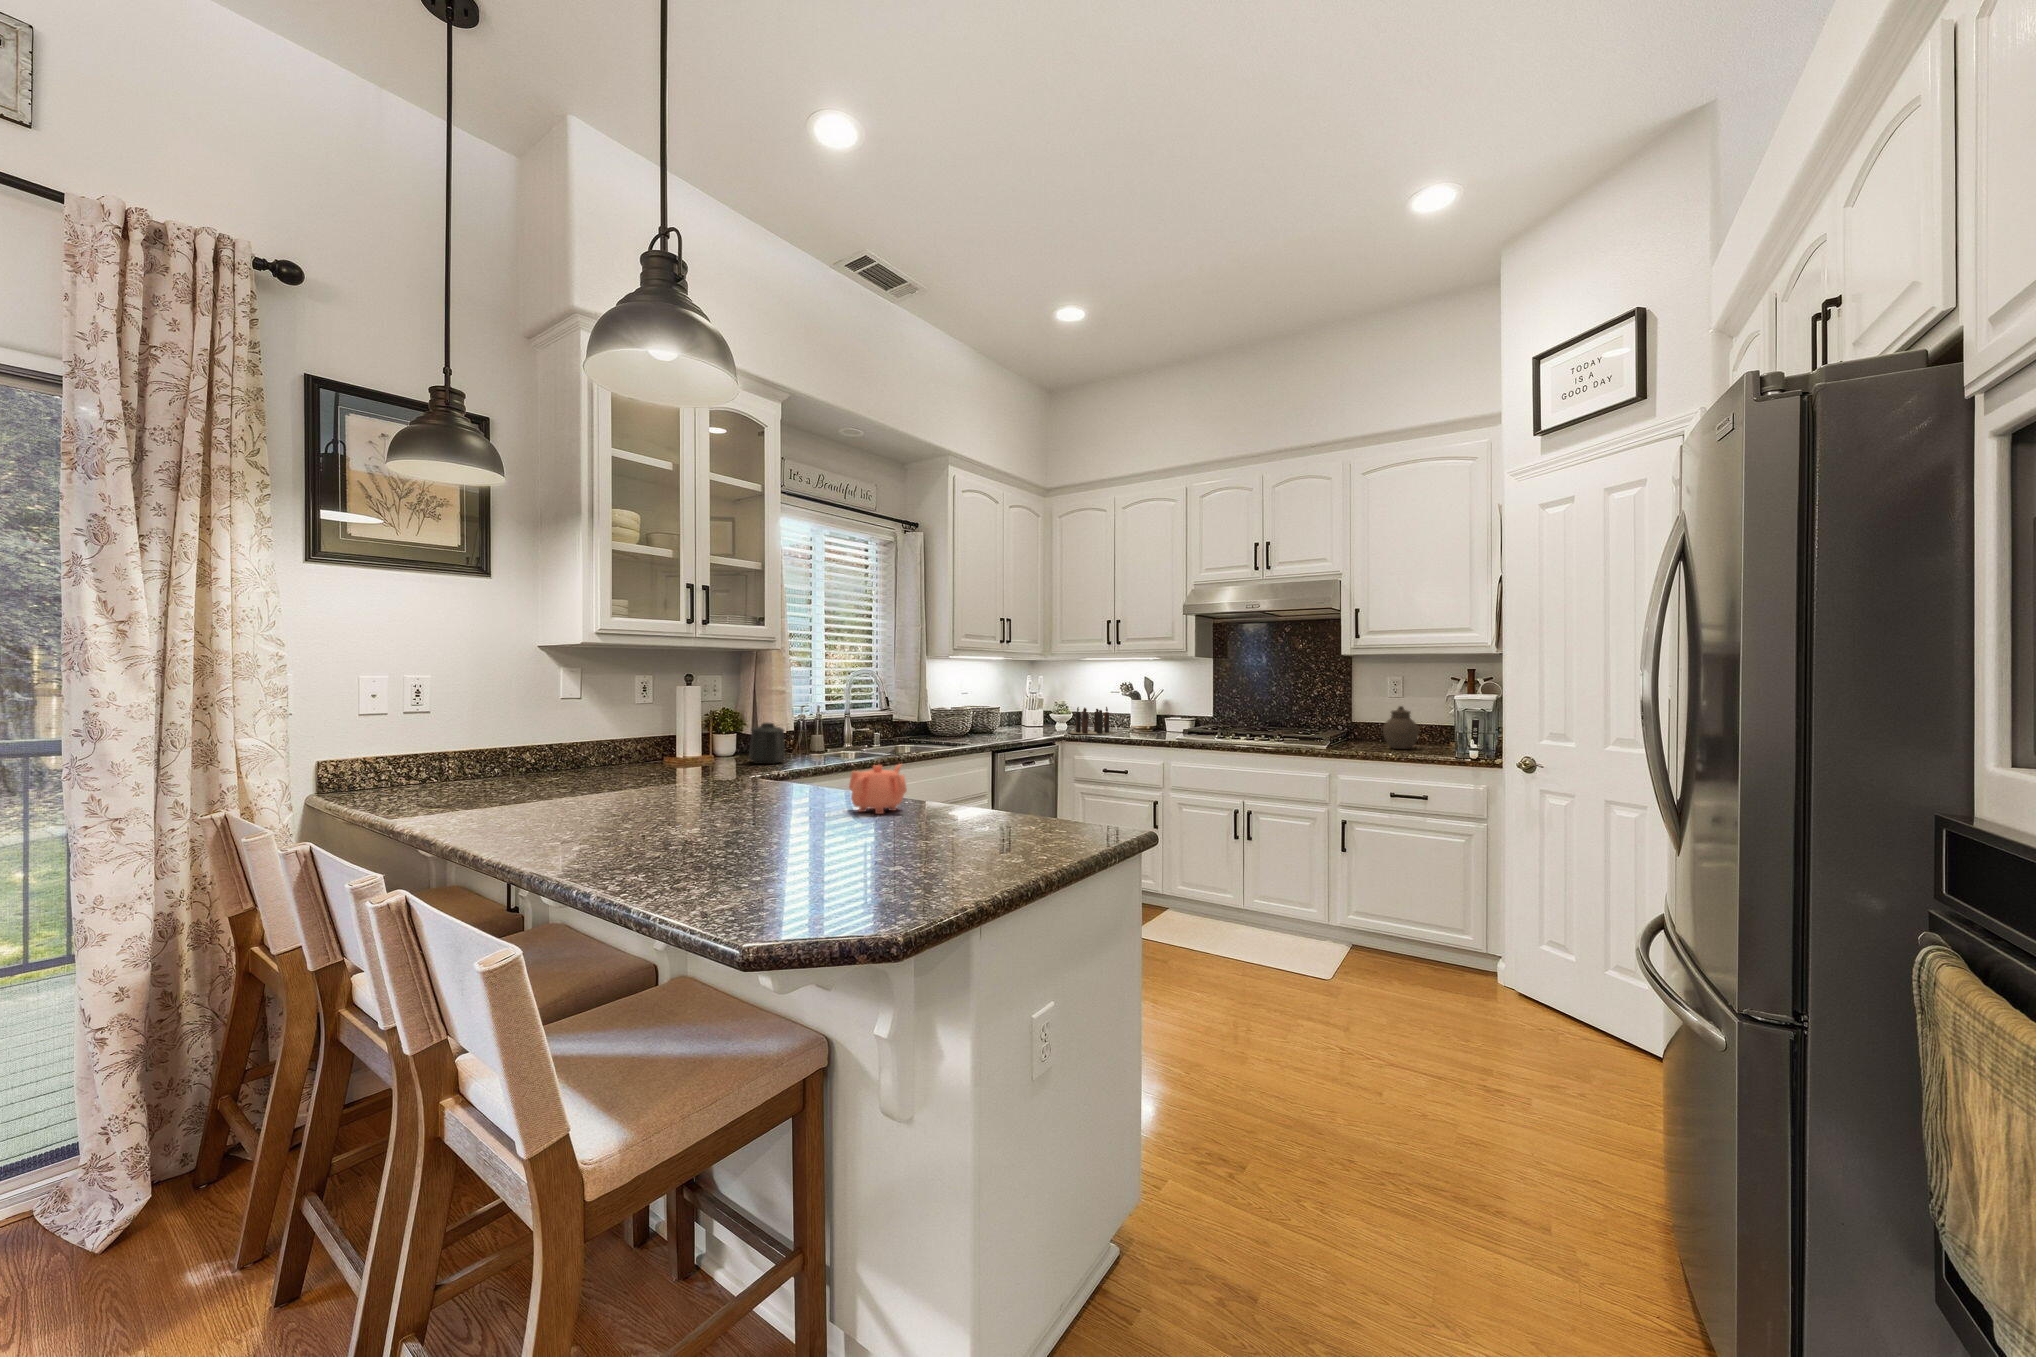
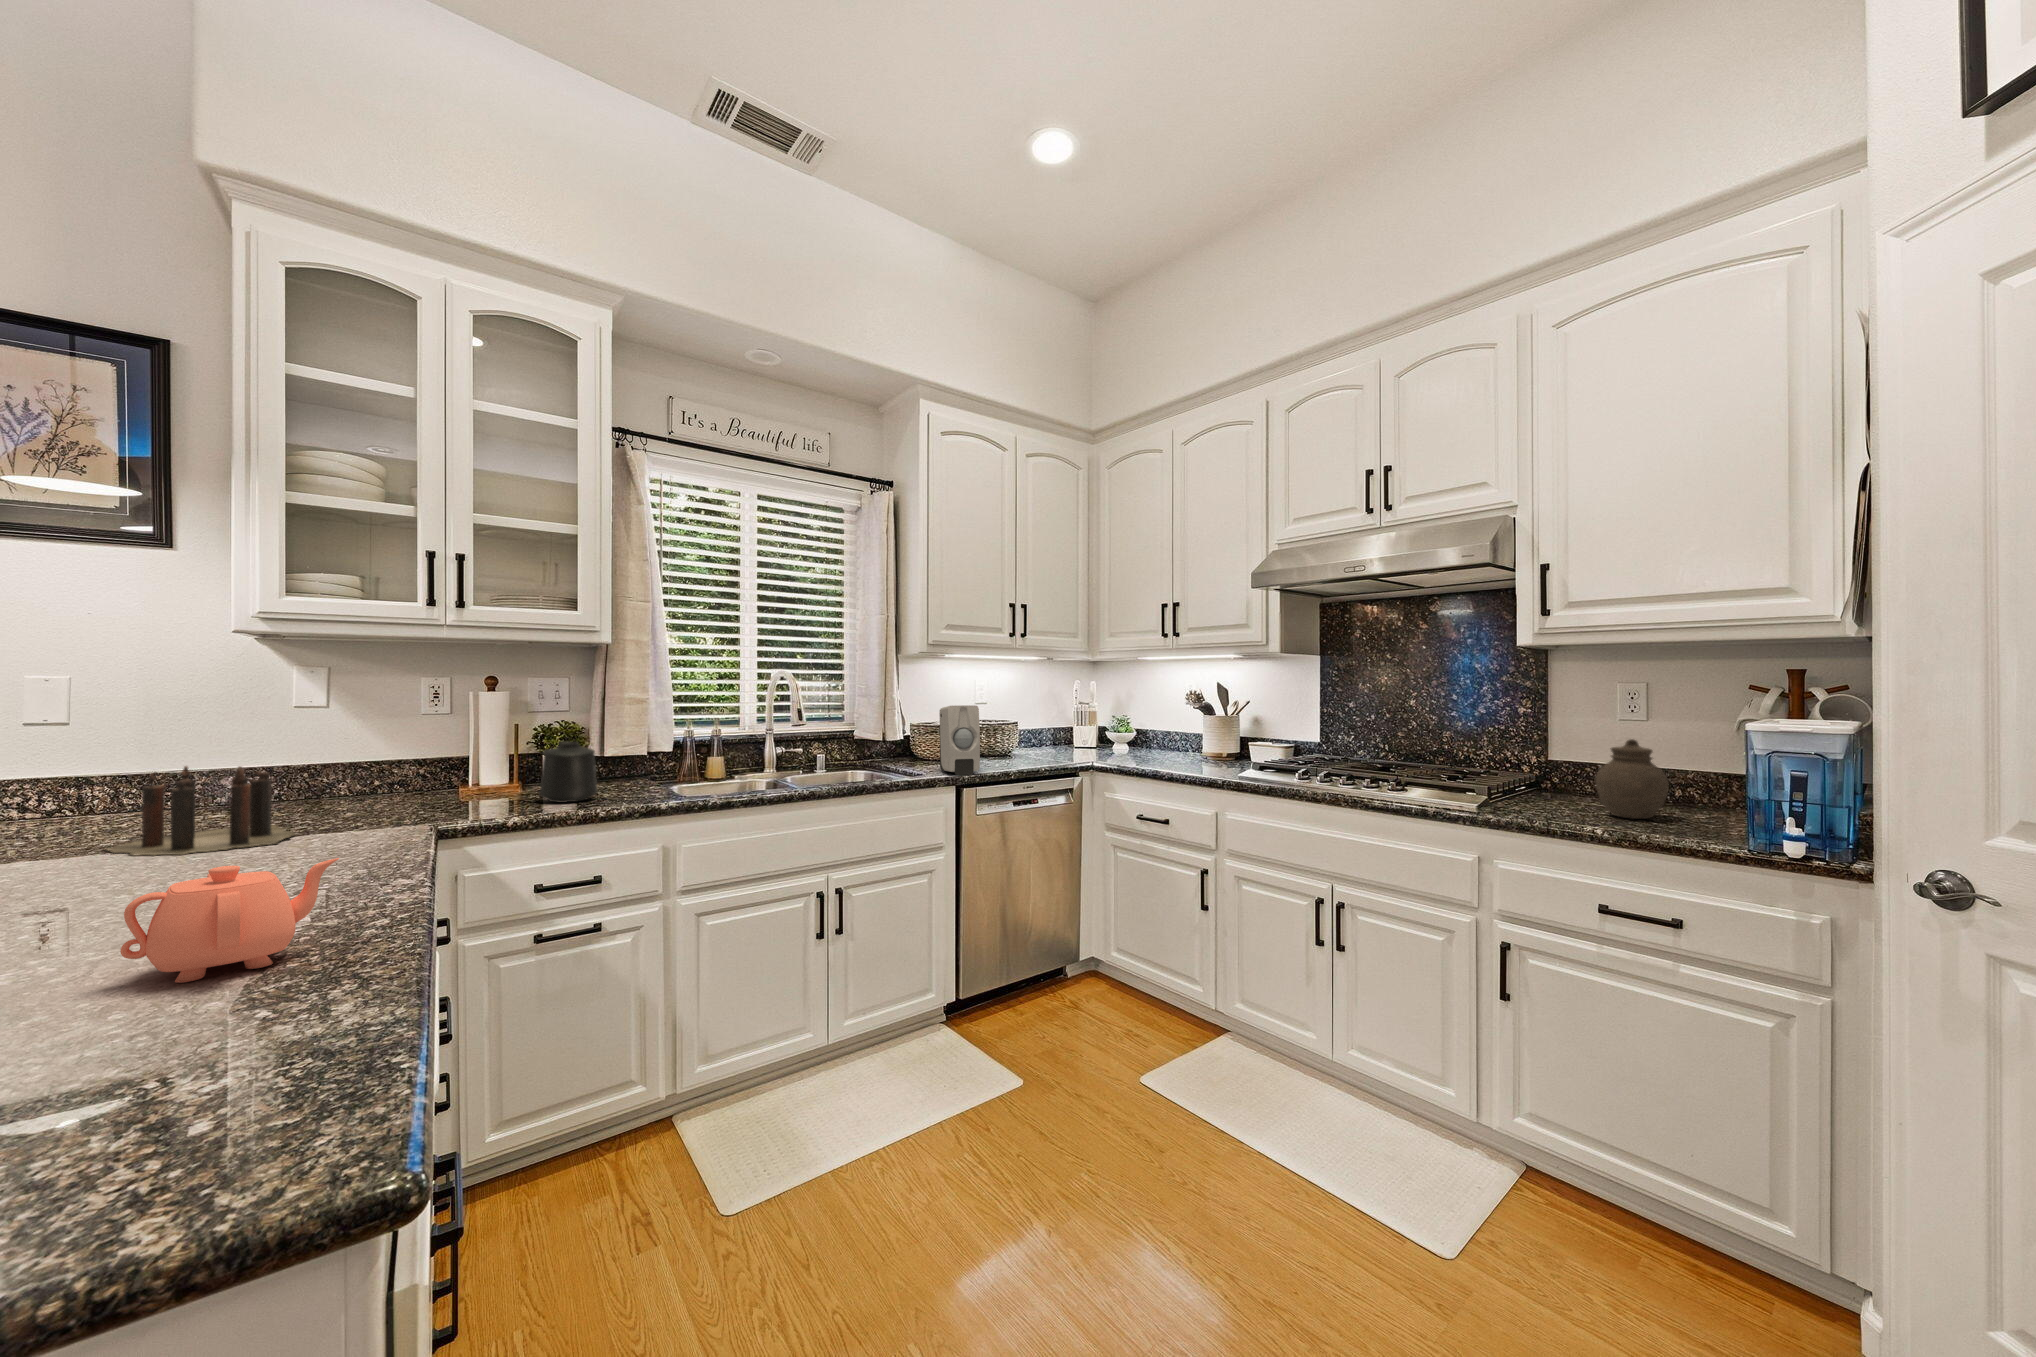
soap dispenser: none [968,695,1003,743] -> present [940,705,980,775]
candle: present [1068,707,1115,734] -> present [104,766,294,856]

